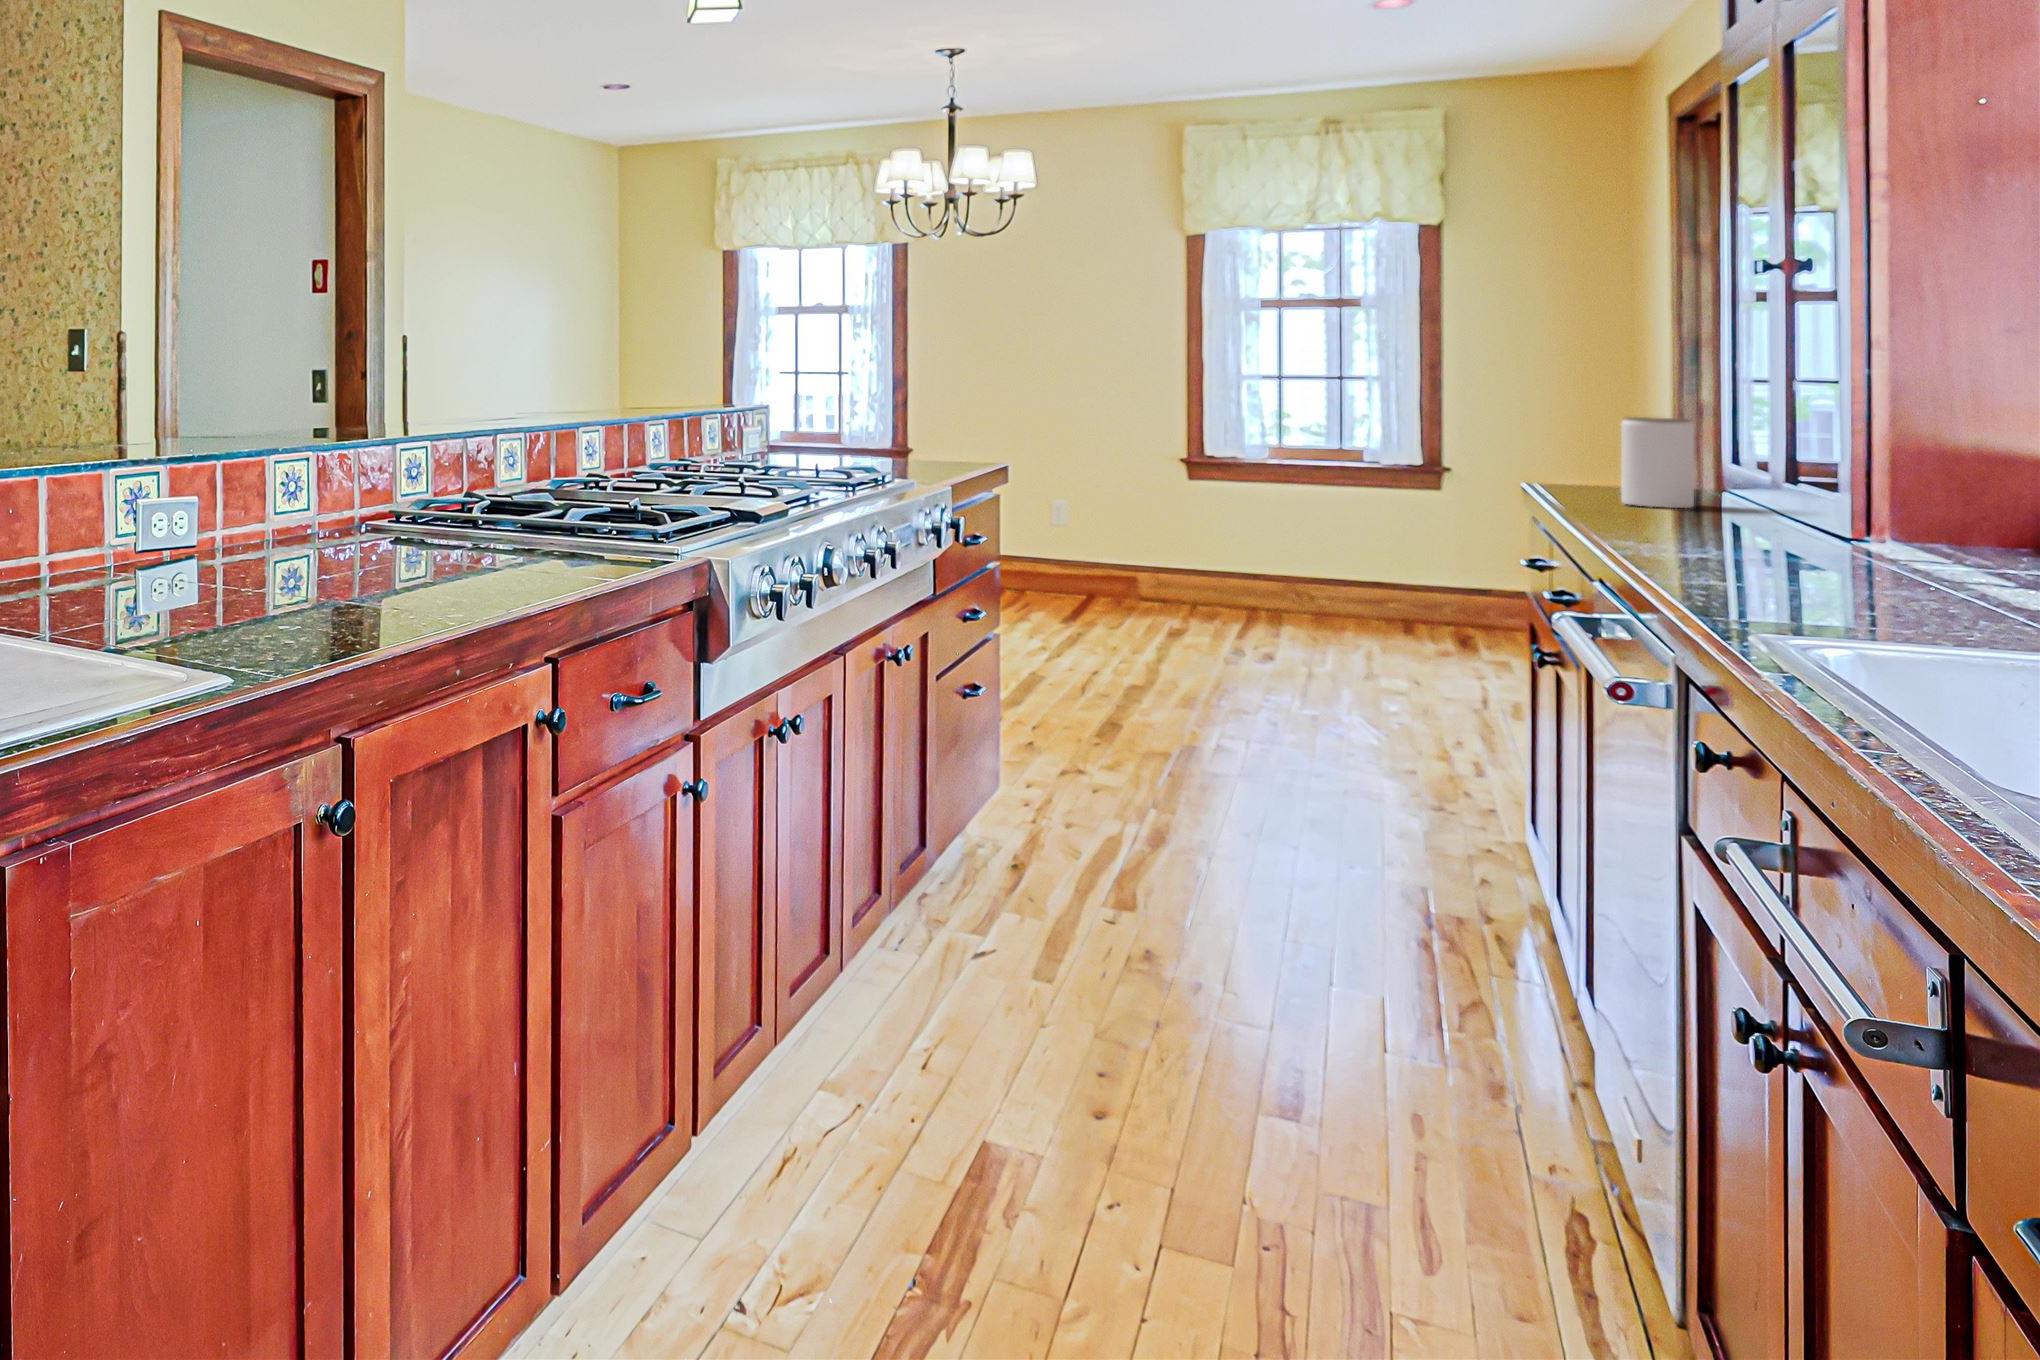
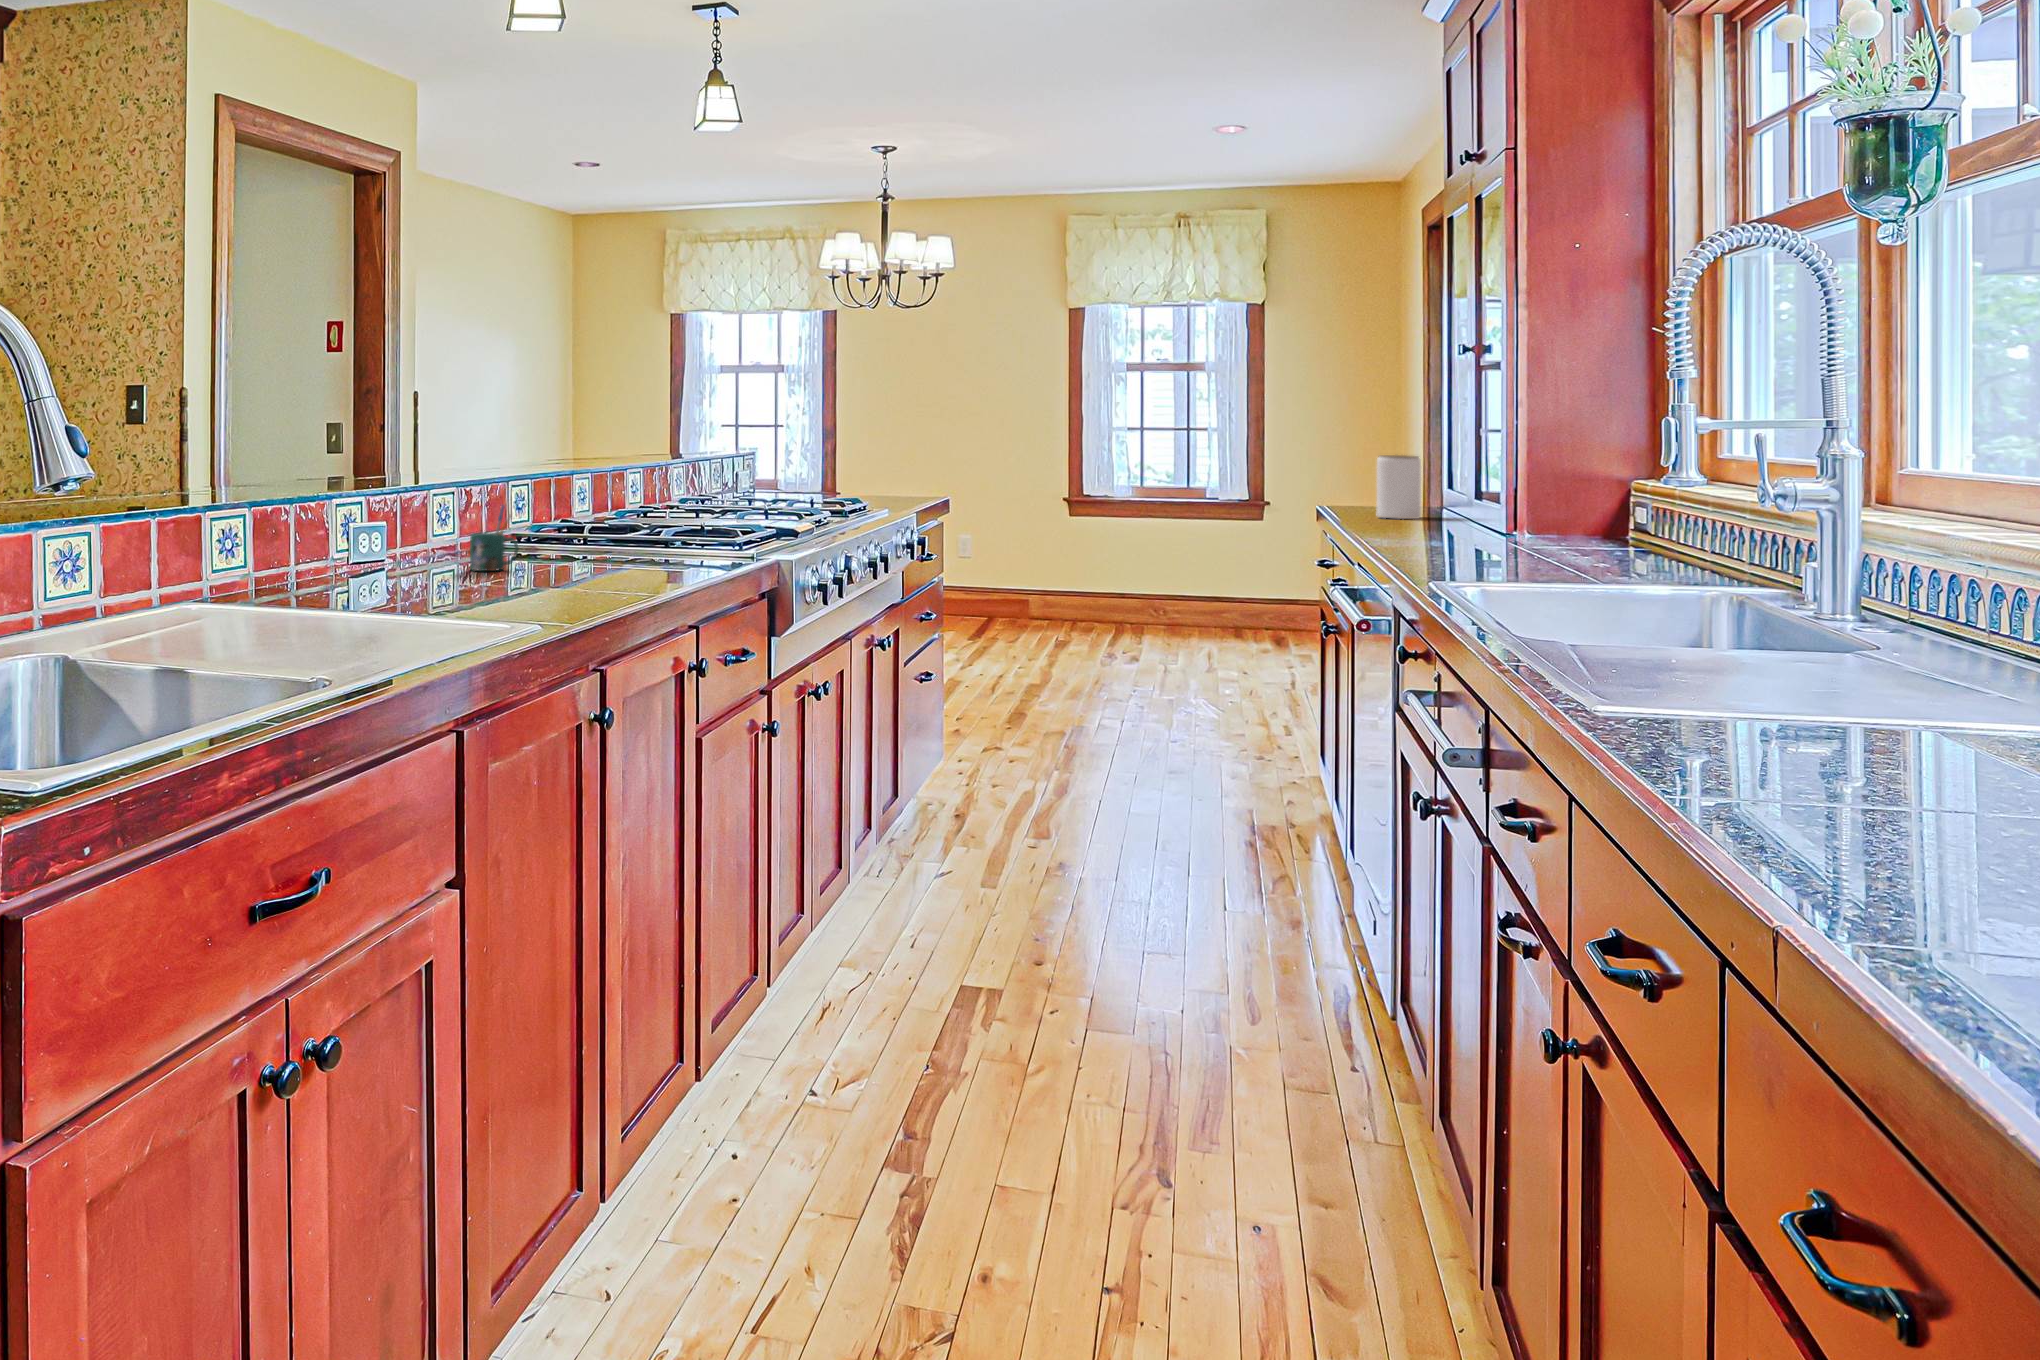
mug: none [275,477,340,566] -> present [470,505,518,571]

